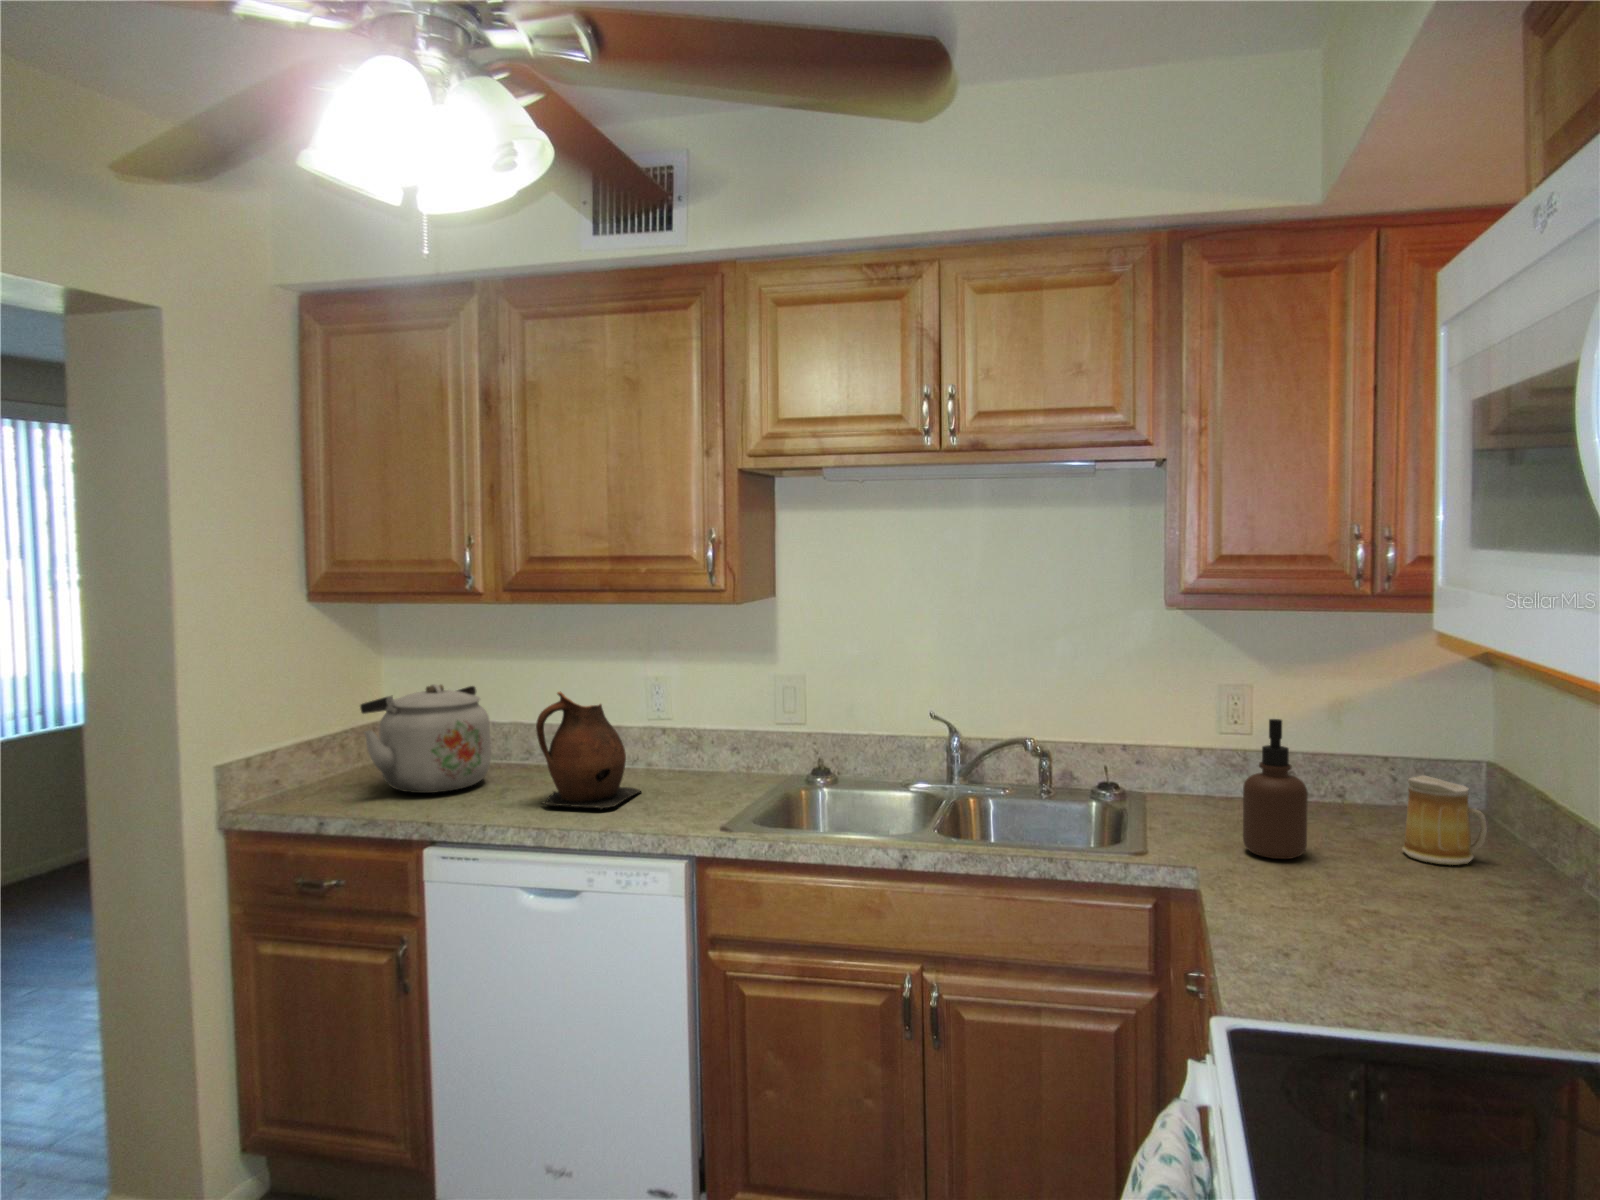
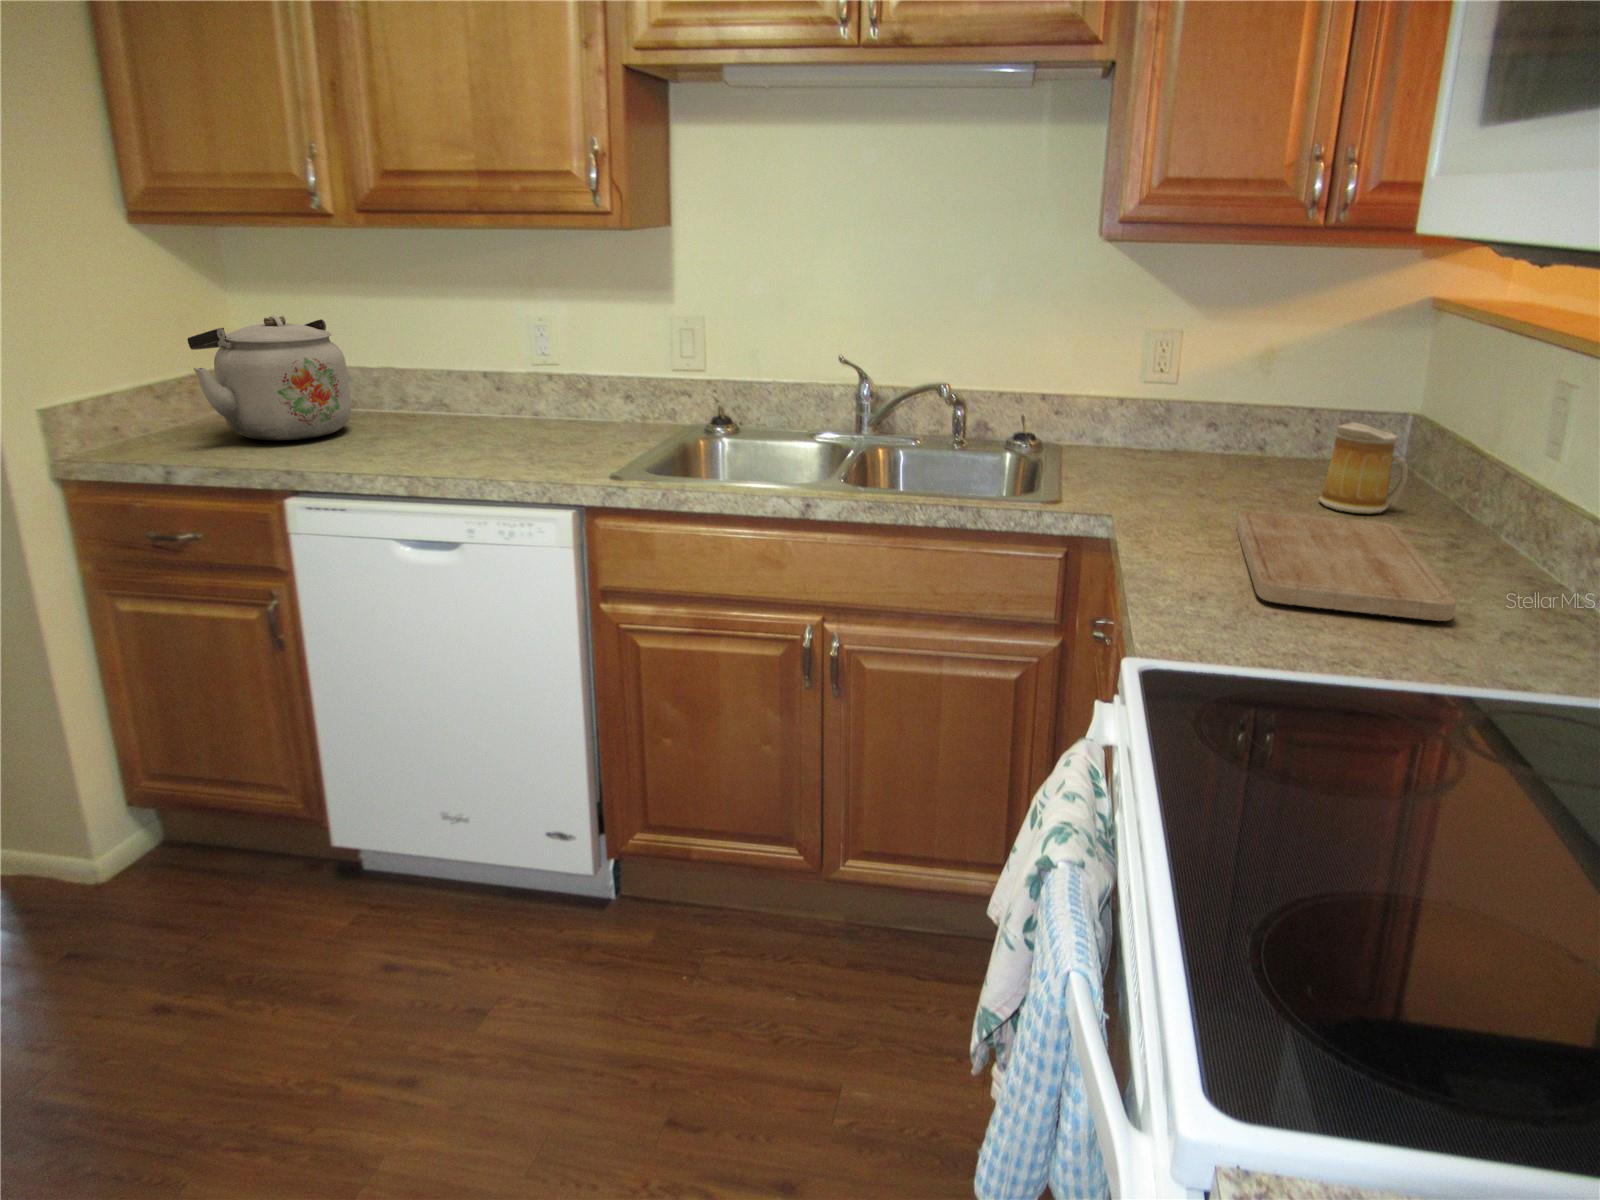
ceramic pitcher: present [536,692,641,810] -> none [397,325,525,459]
soap dispenser: present [1243,719,1308,859] -> none [1162,361,1235,508]
cutting board: none [1320,862,1546,980] -> present [1236,511,1456,621]

